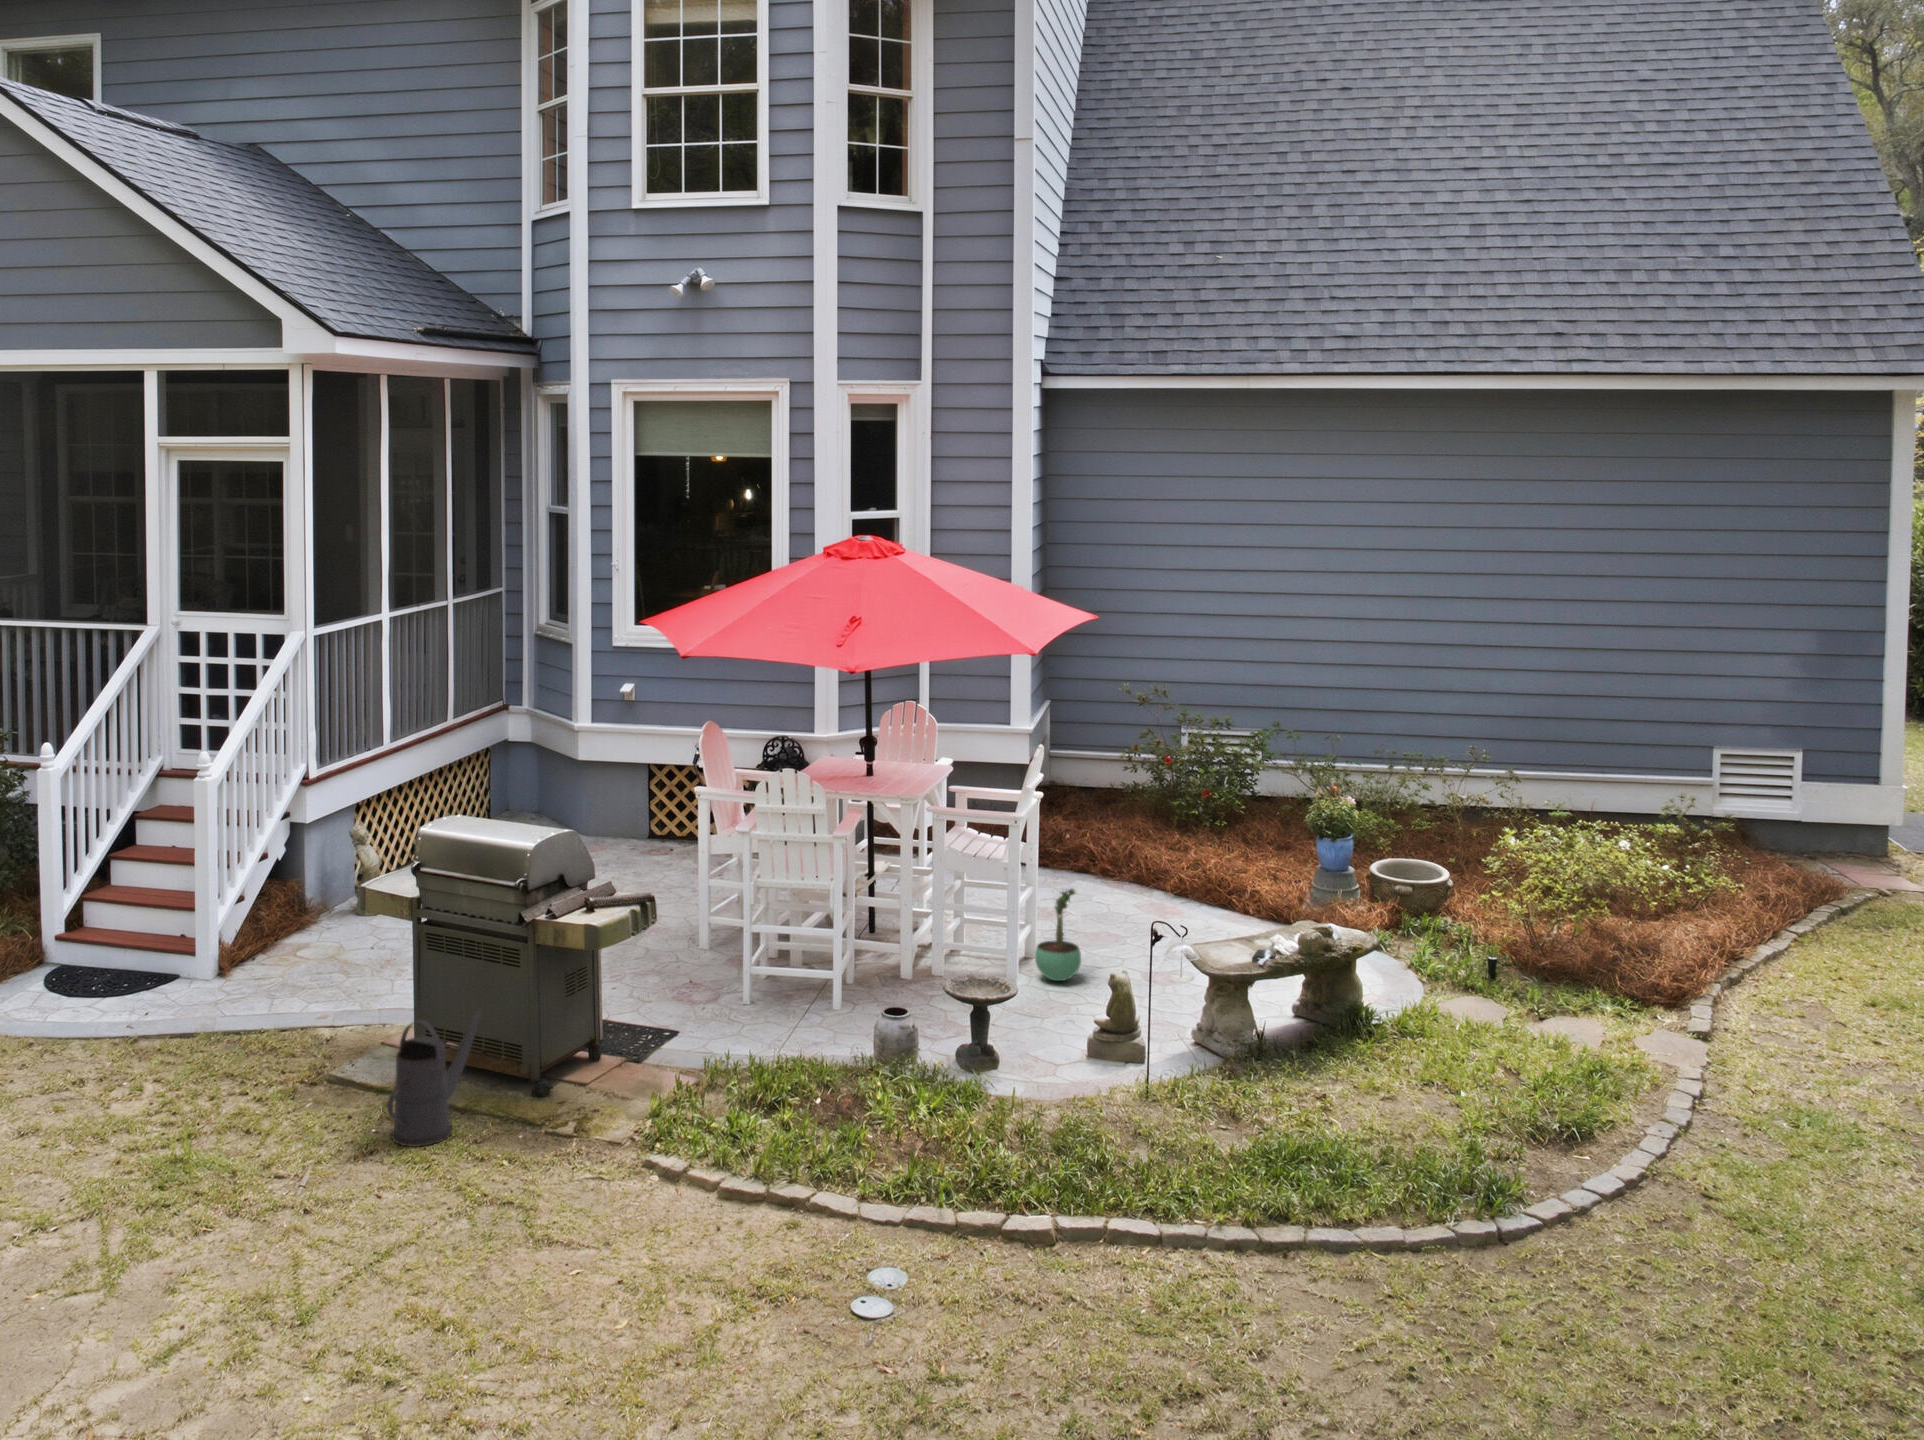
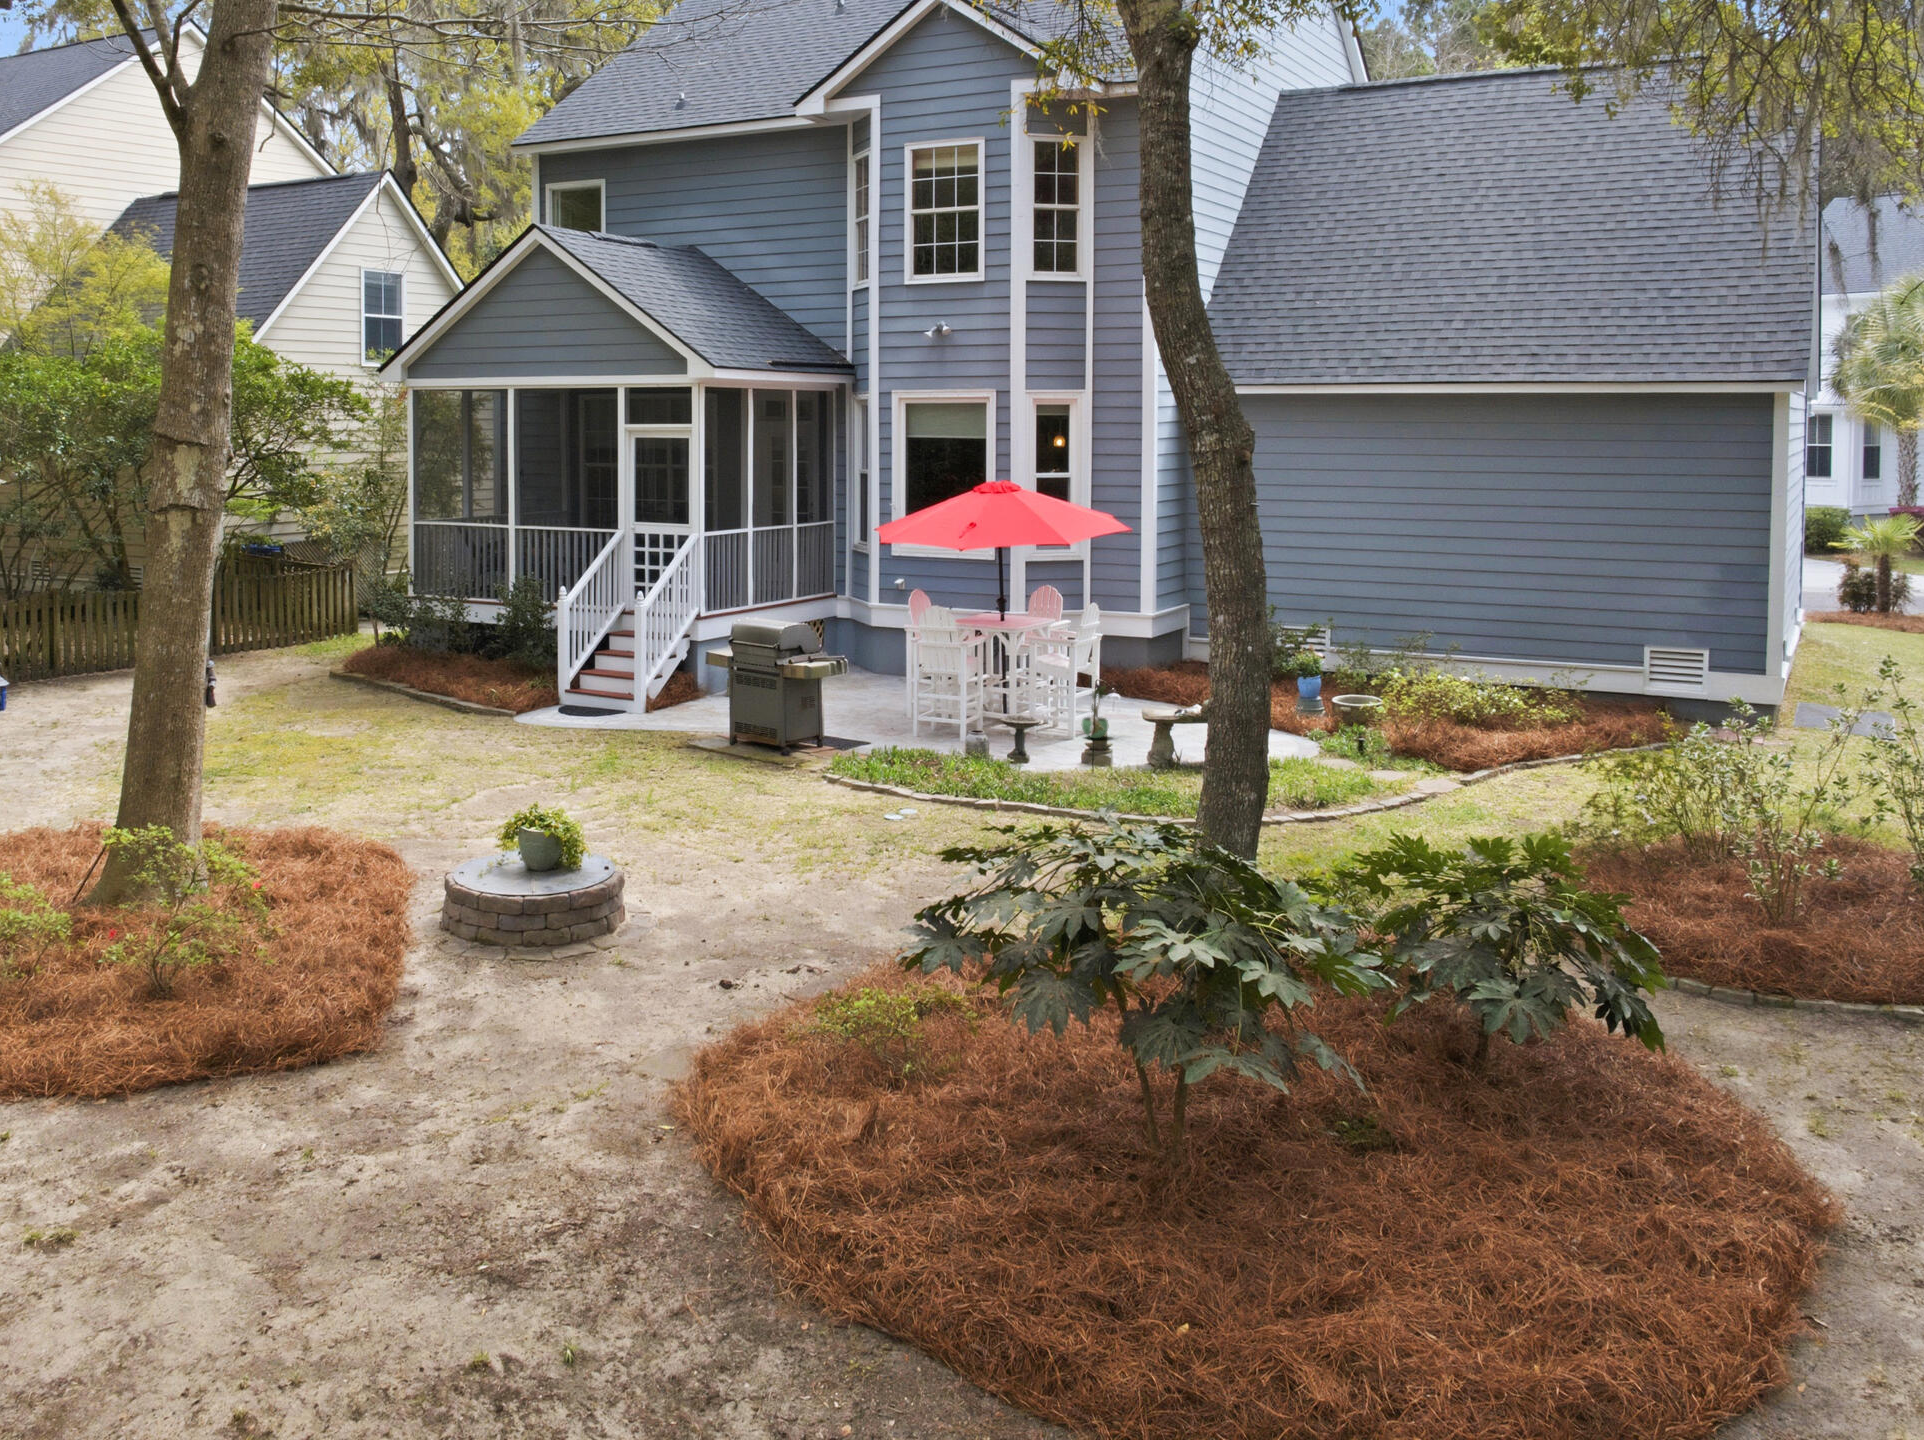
watering can: present [387,1010,482,1147] -> none [709,701,759,758]

